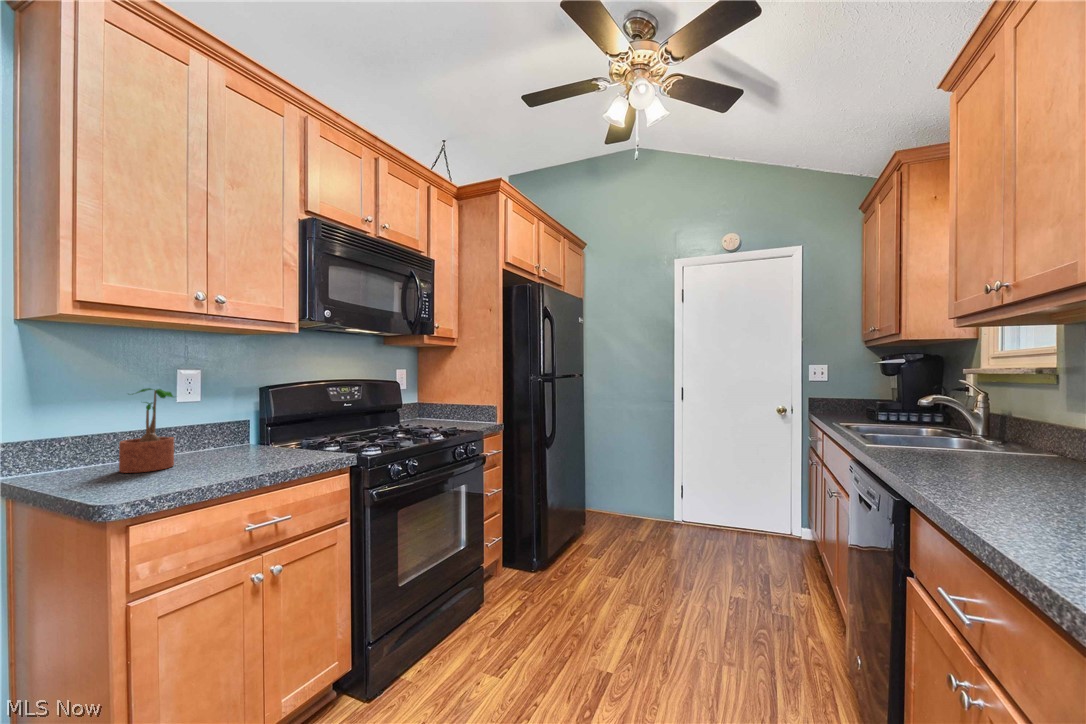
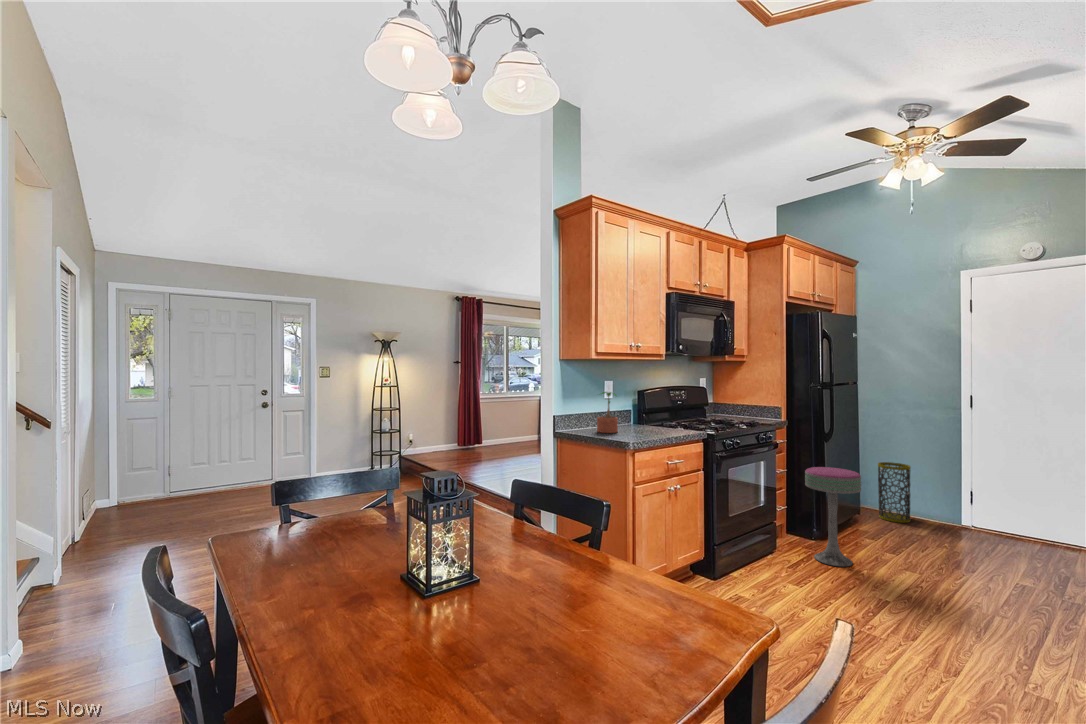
trash can: none [601,459,630,525] -> present [878,462,911,523]
bar stool: none [518,481,582,618] -> present [805,467,861,567]

